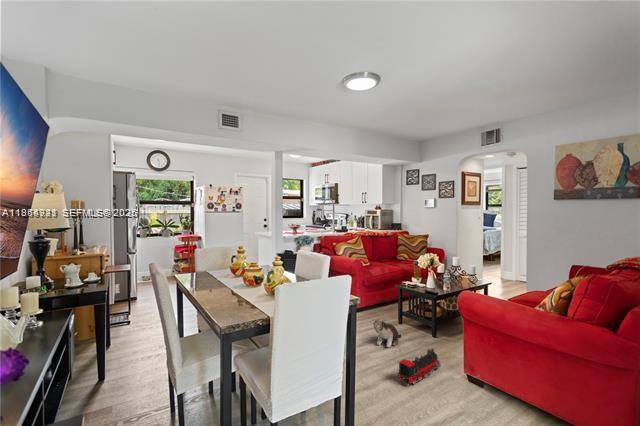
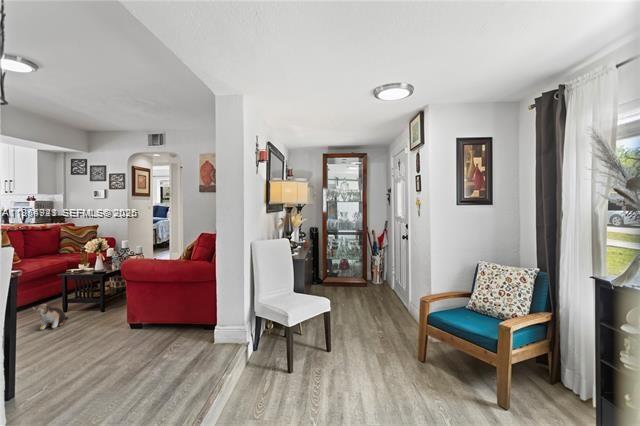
toy train: present [398,349,441,384] -> none [66,314,108,343]

